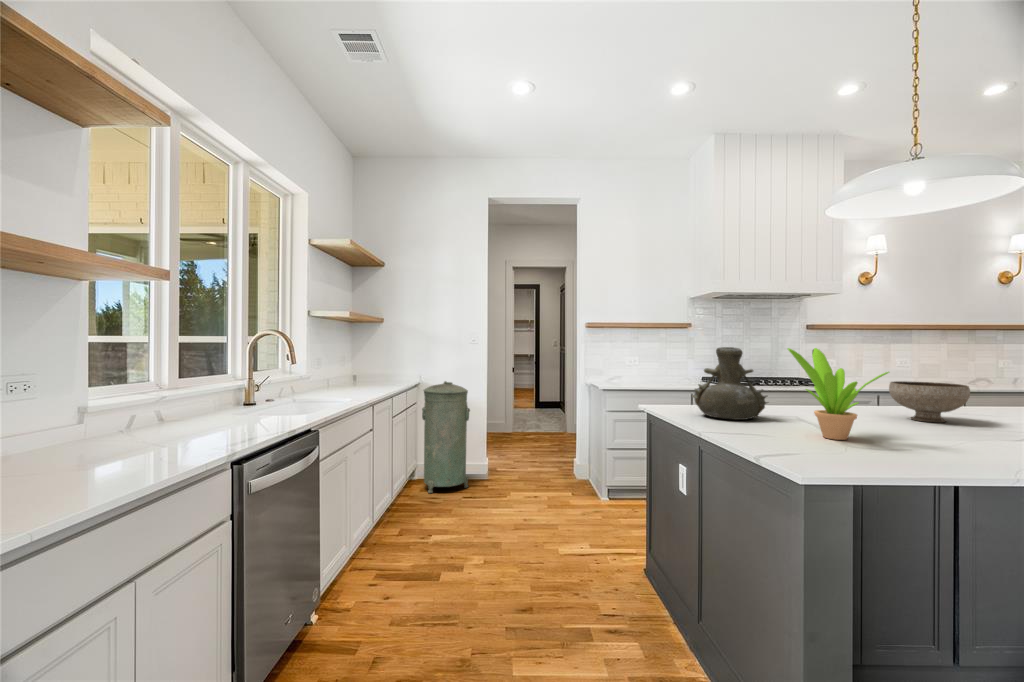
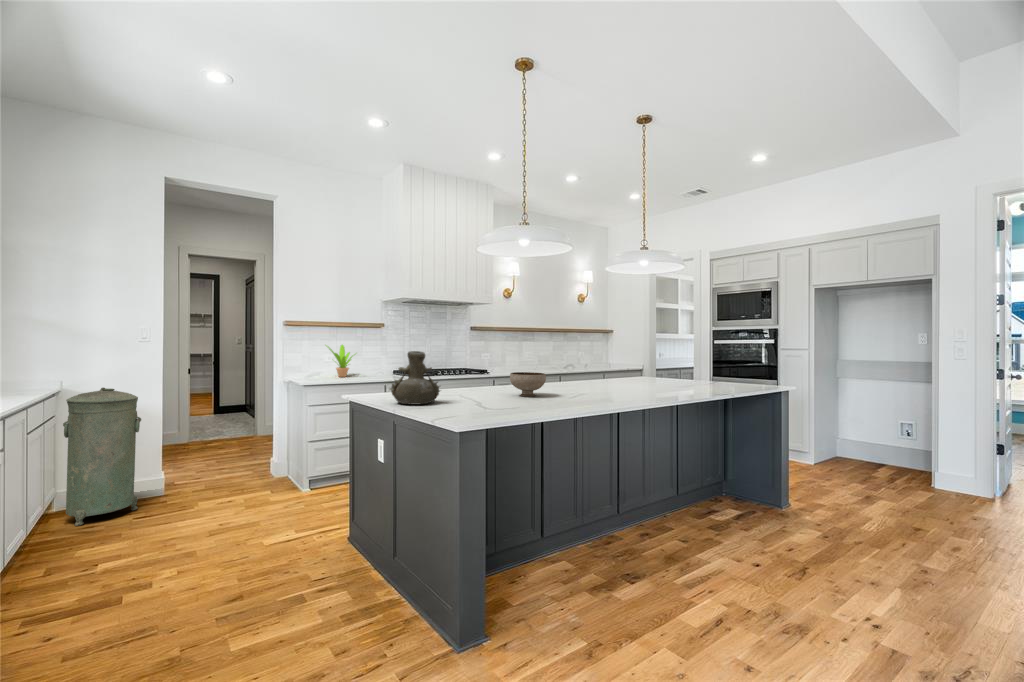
potted plant: present [788,348,889,440] -> present [327,345,353,377]

